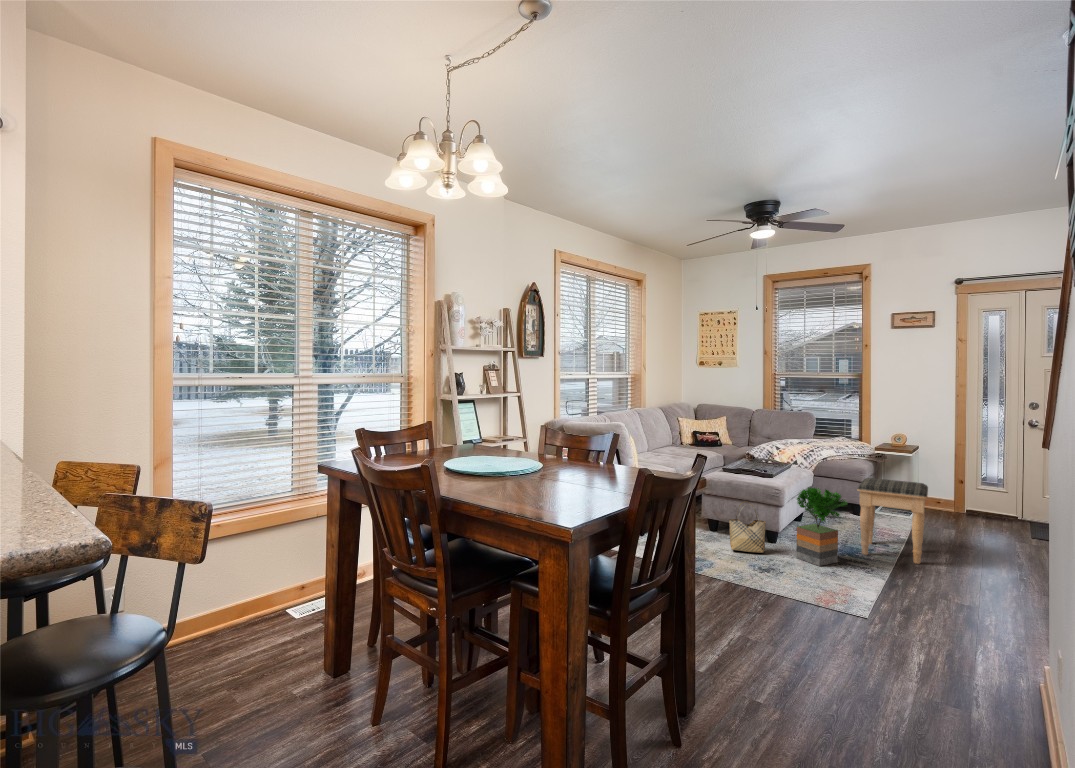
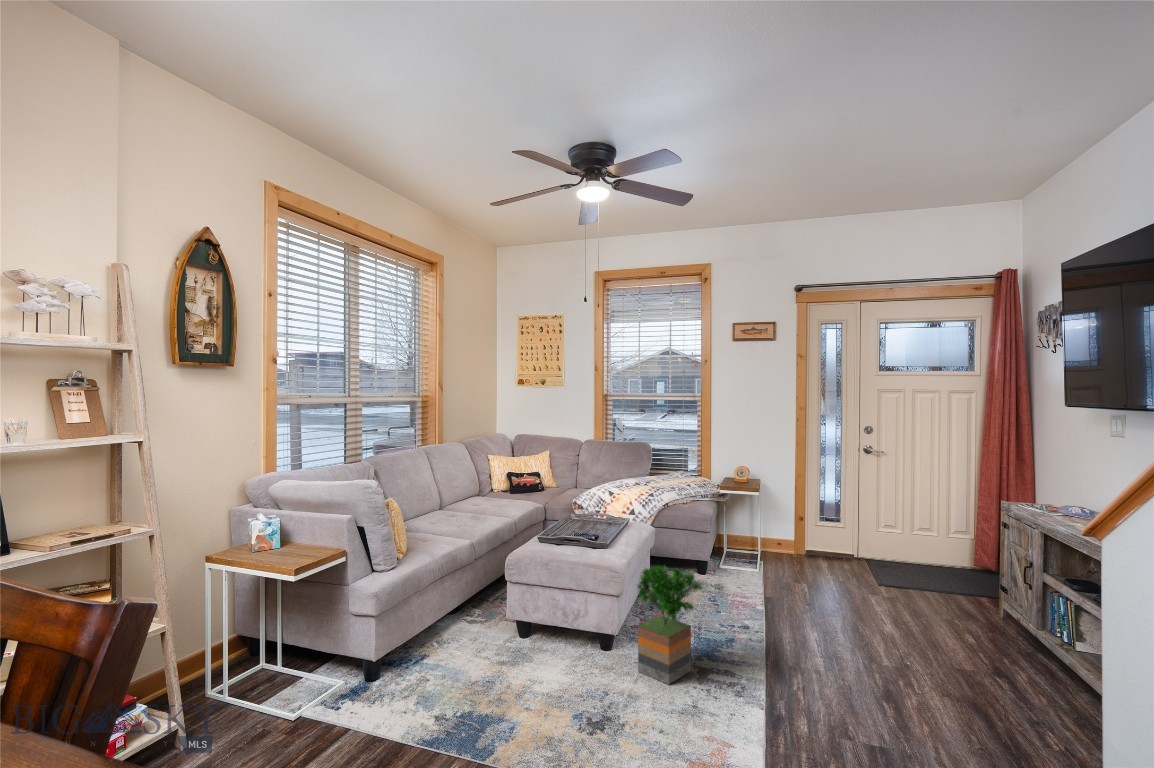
footstool: present [857,478,928,564] -> none [711,537,794,655]
woven basket: present [729,501,766,553] -> none [545,592,597,671]

